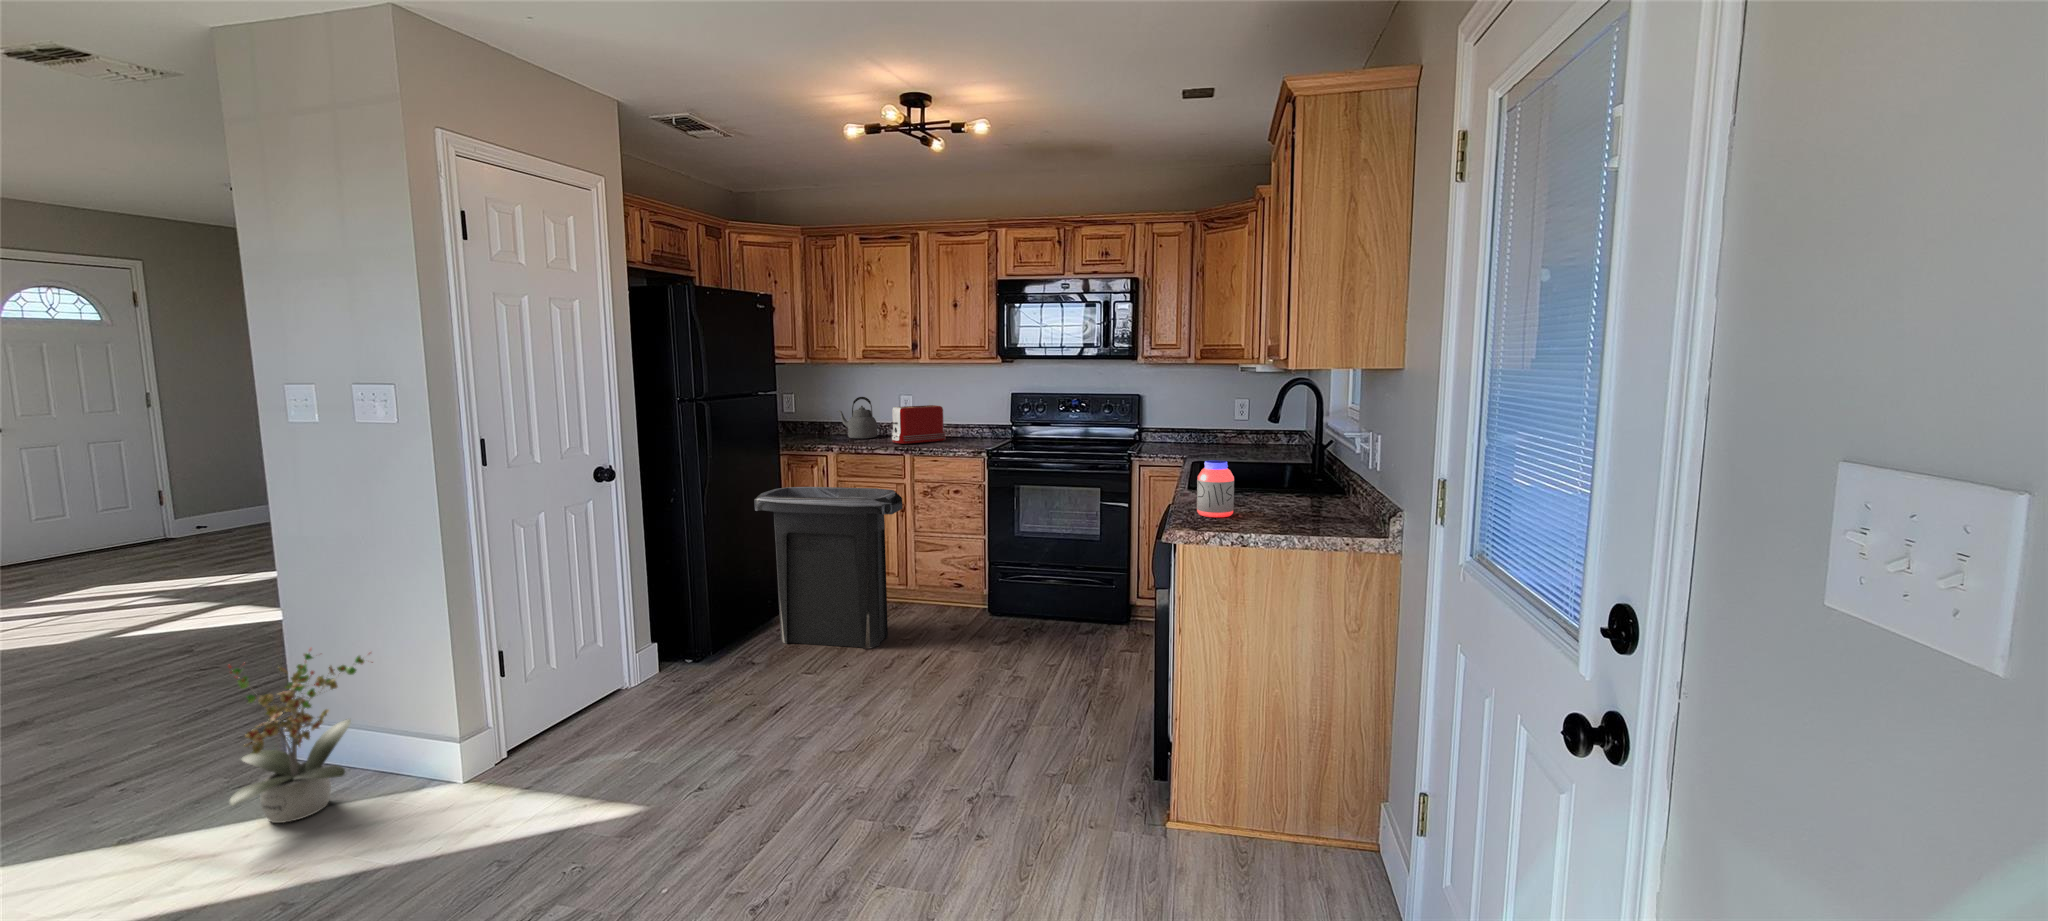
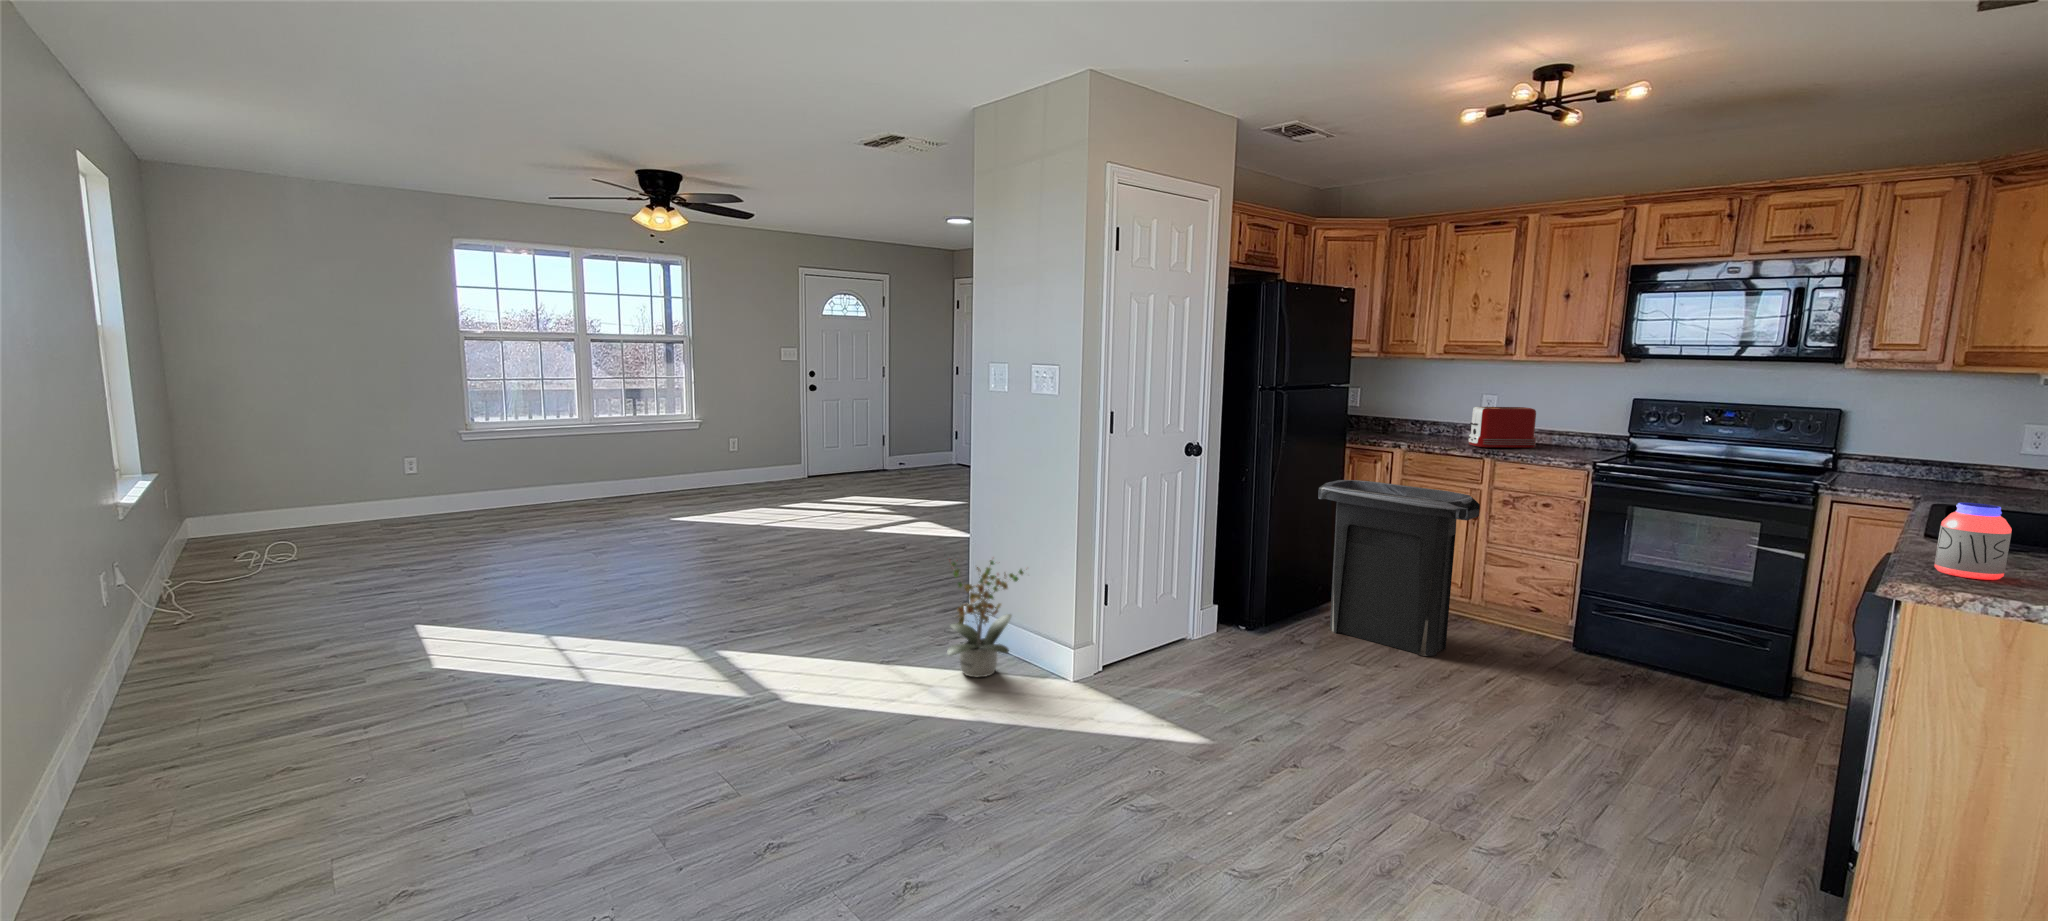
kettle: present [837,397,877,438] -> none [1406,394,1451,438]

